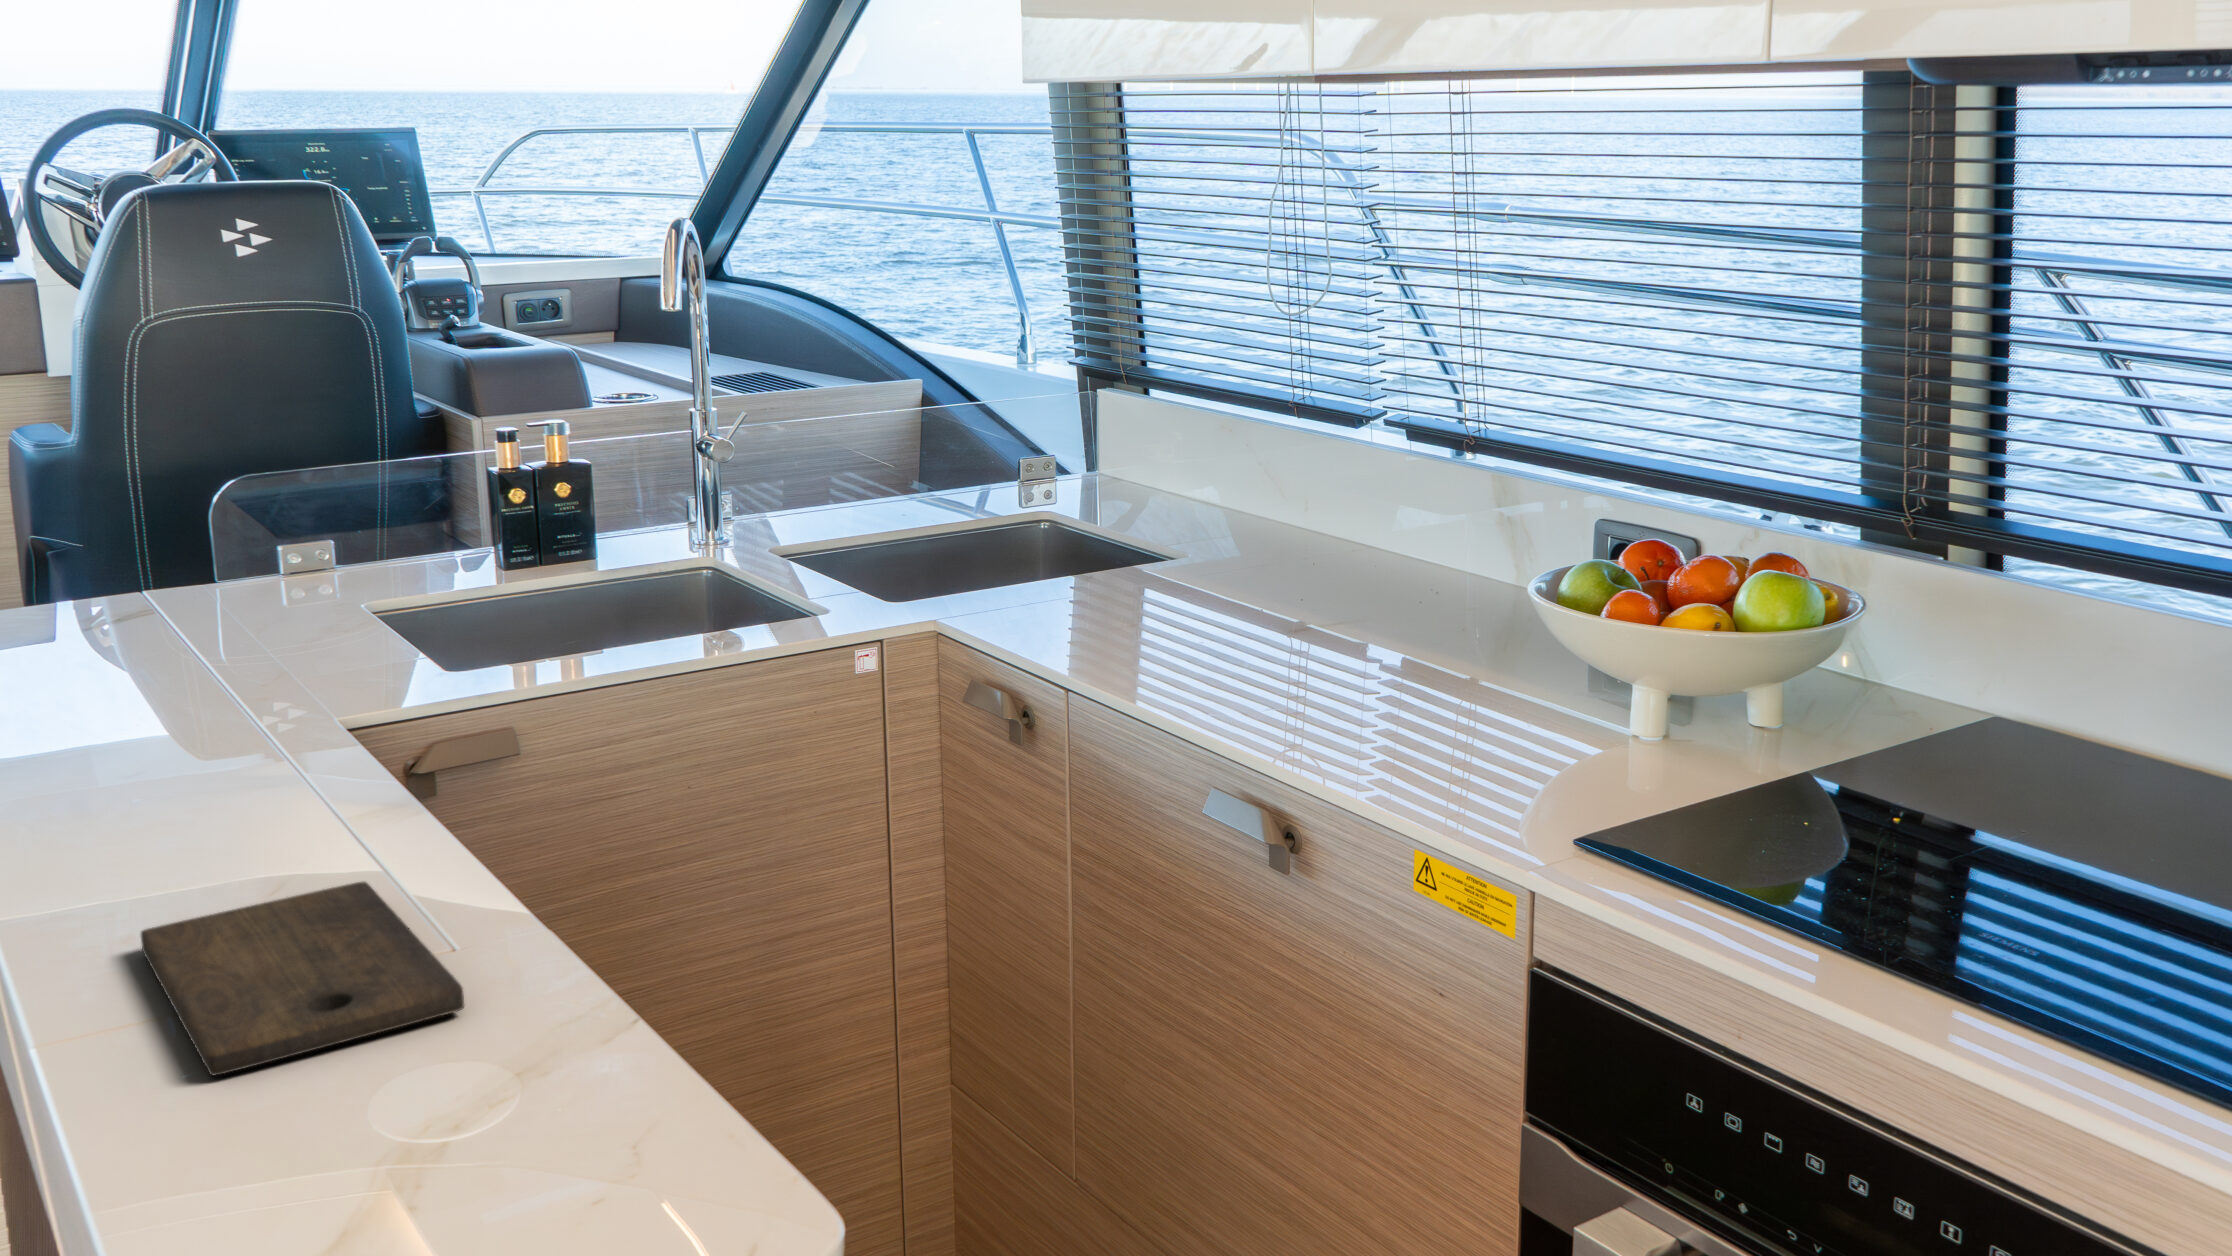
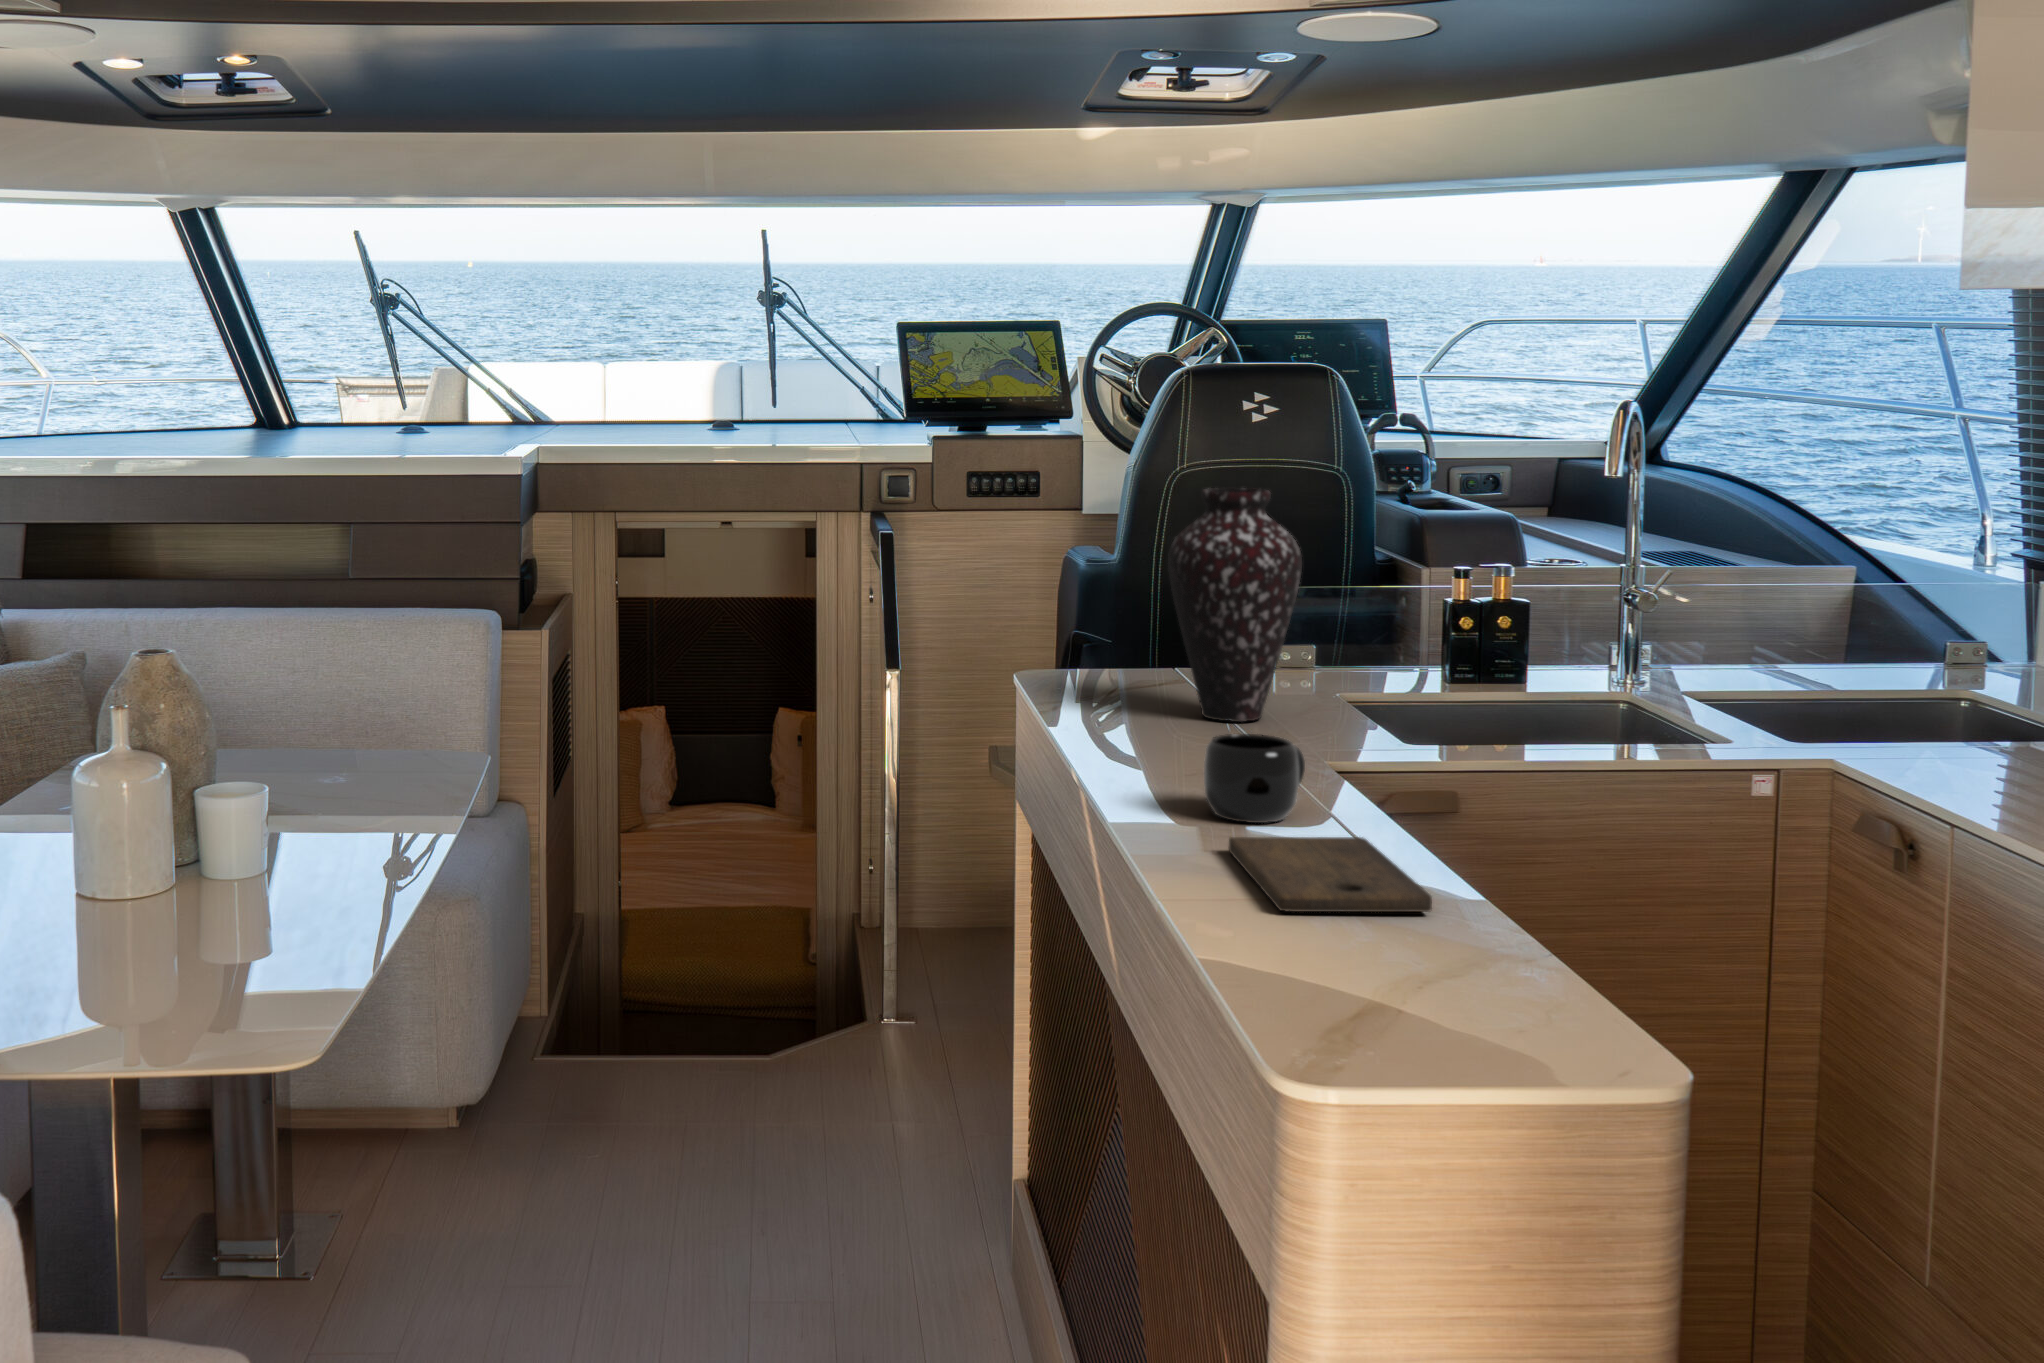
vase: none [65,353,275,685] -> present [1168,488,1302,722]
mug: none [106,736,279,881] -> present [1204,734,1305,823]

